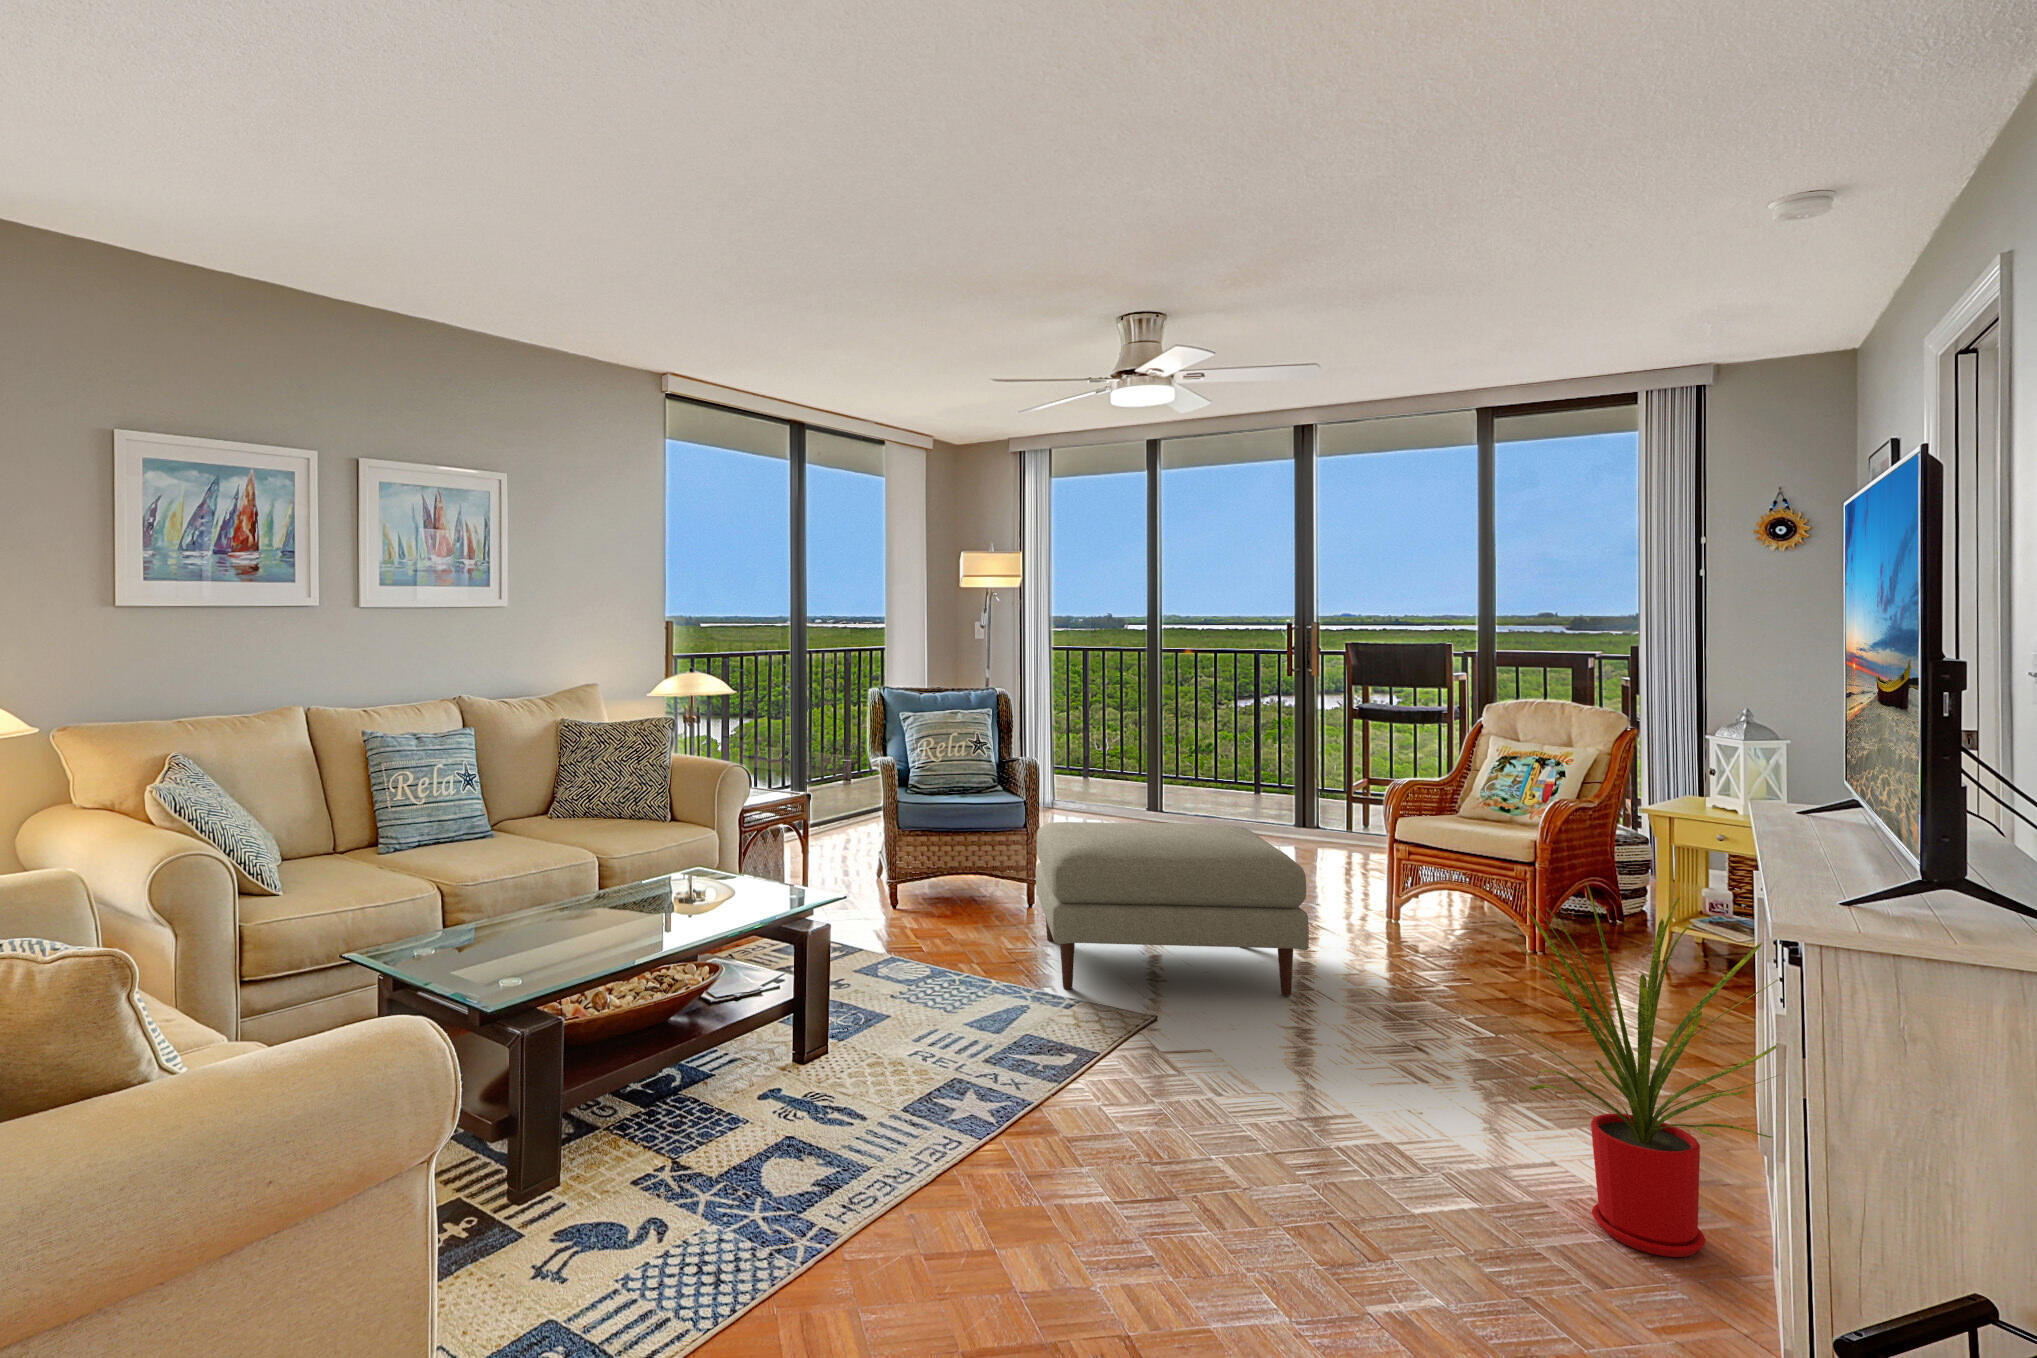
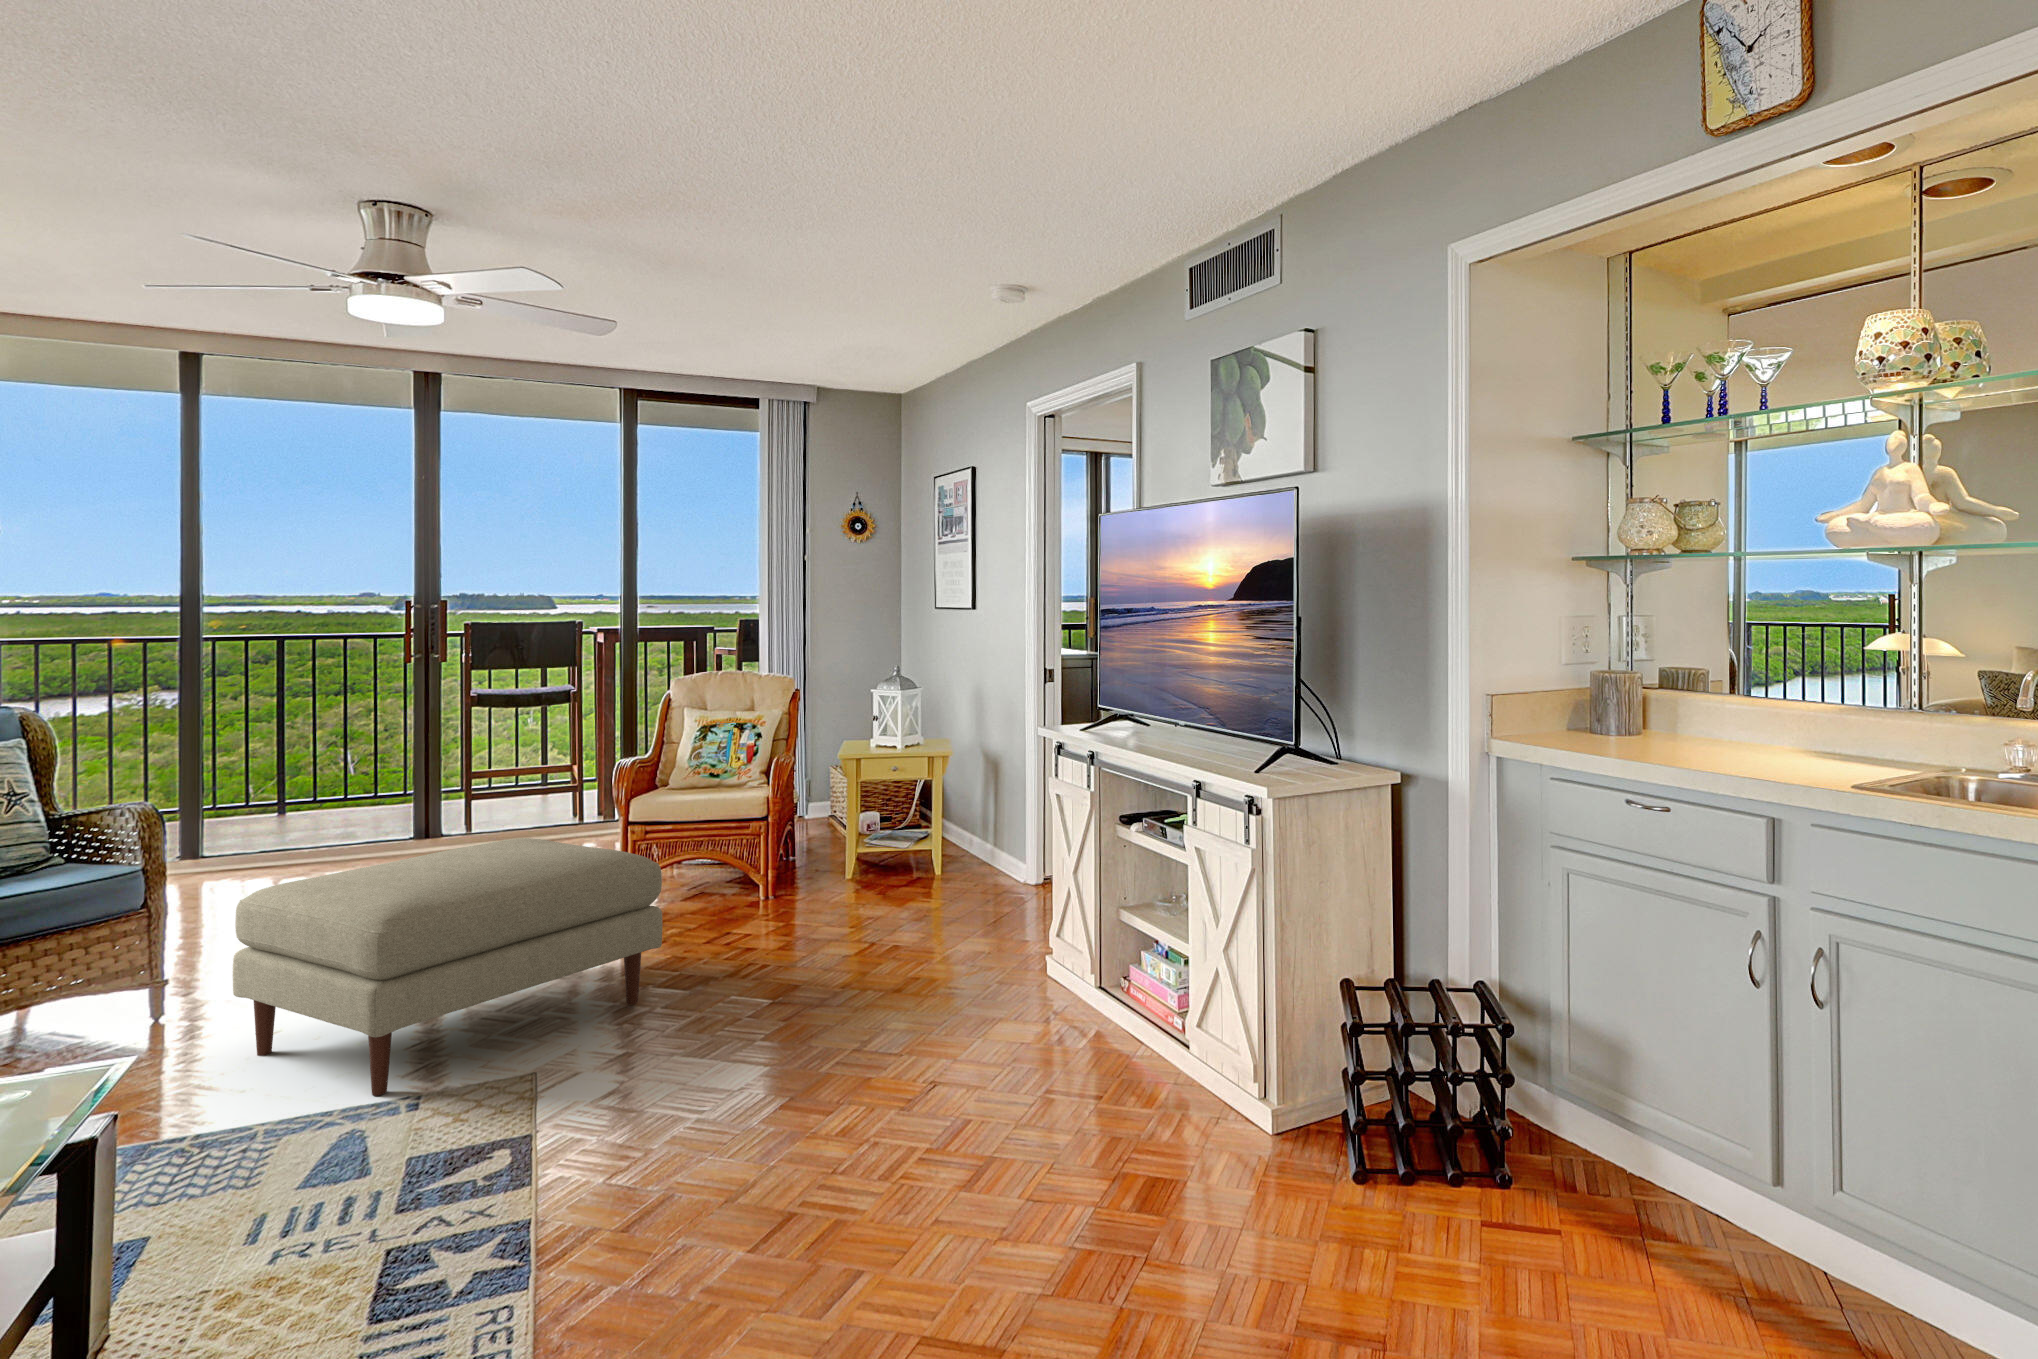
house plant: present [1507,884,1778,1257] -> none [977,798,1158,1065]

